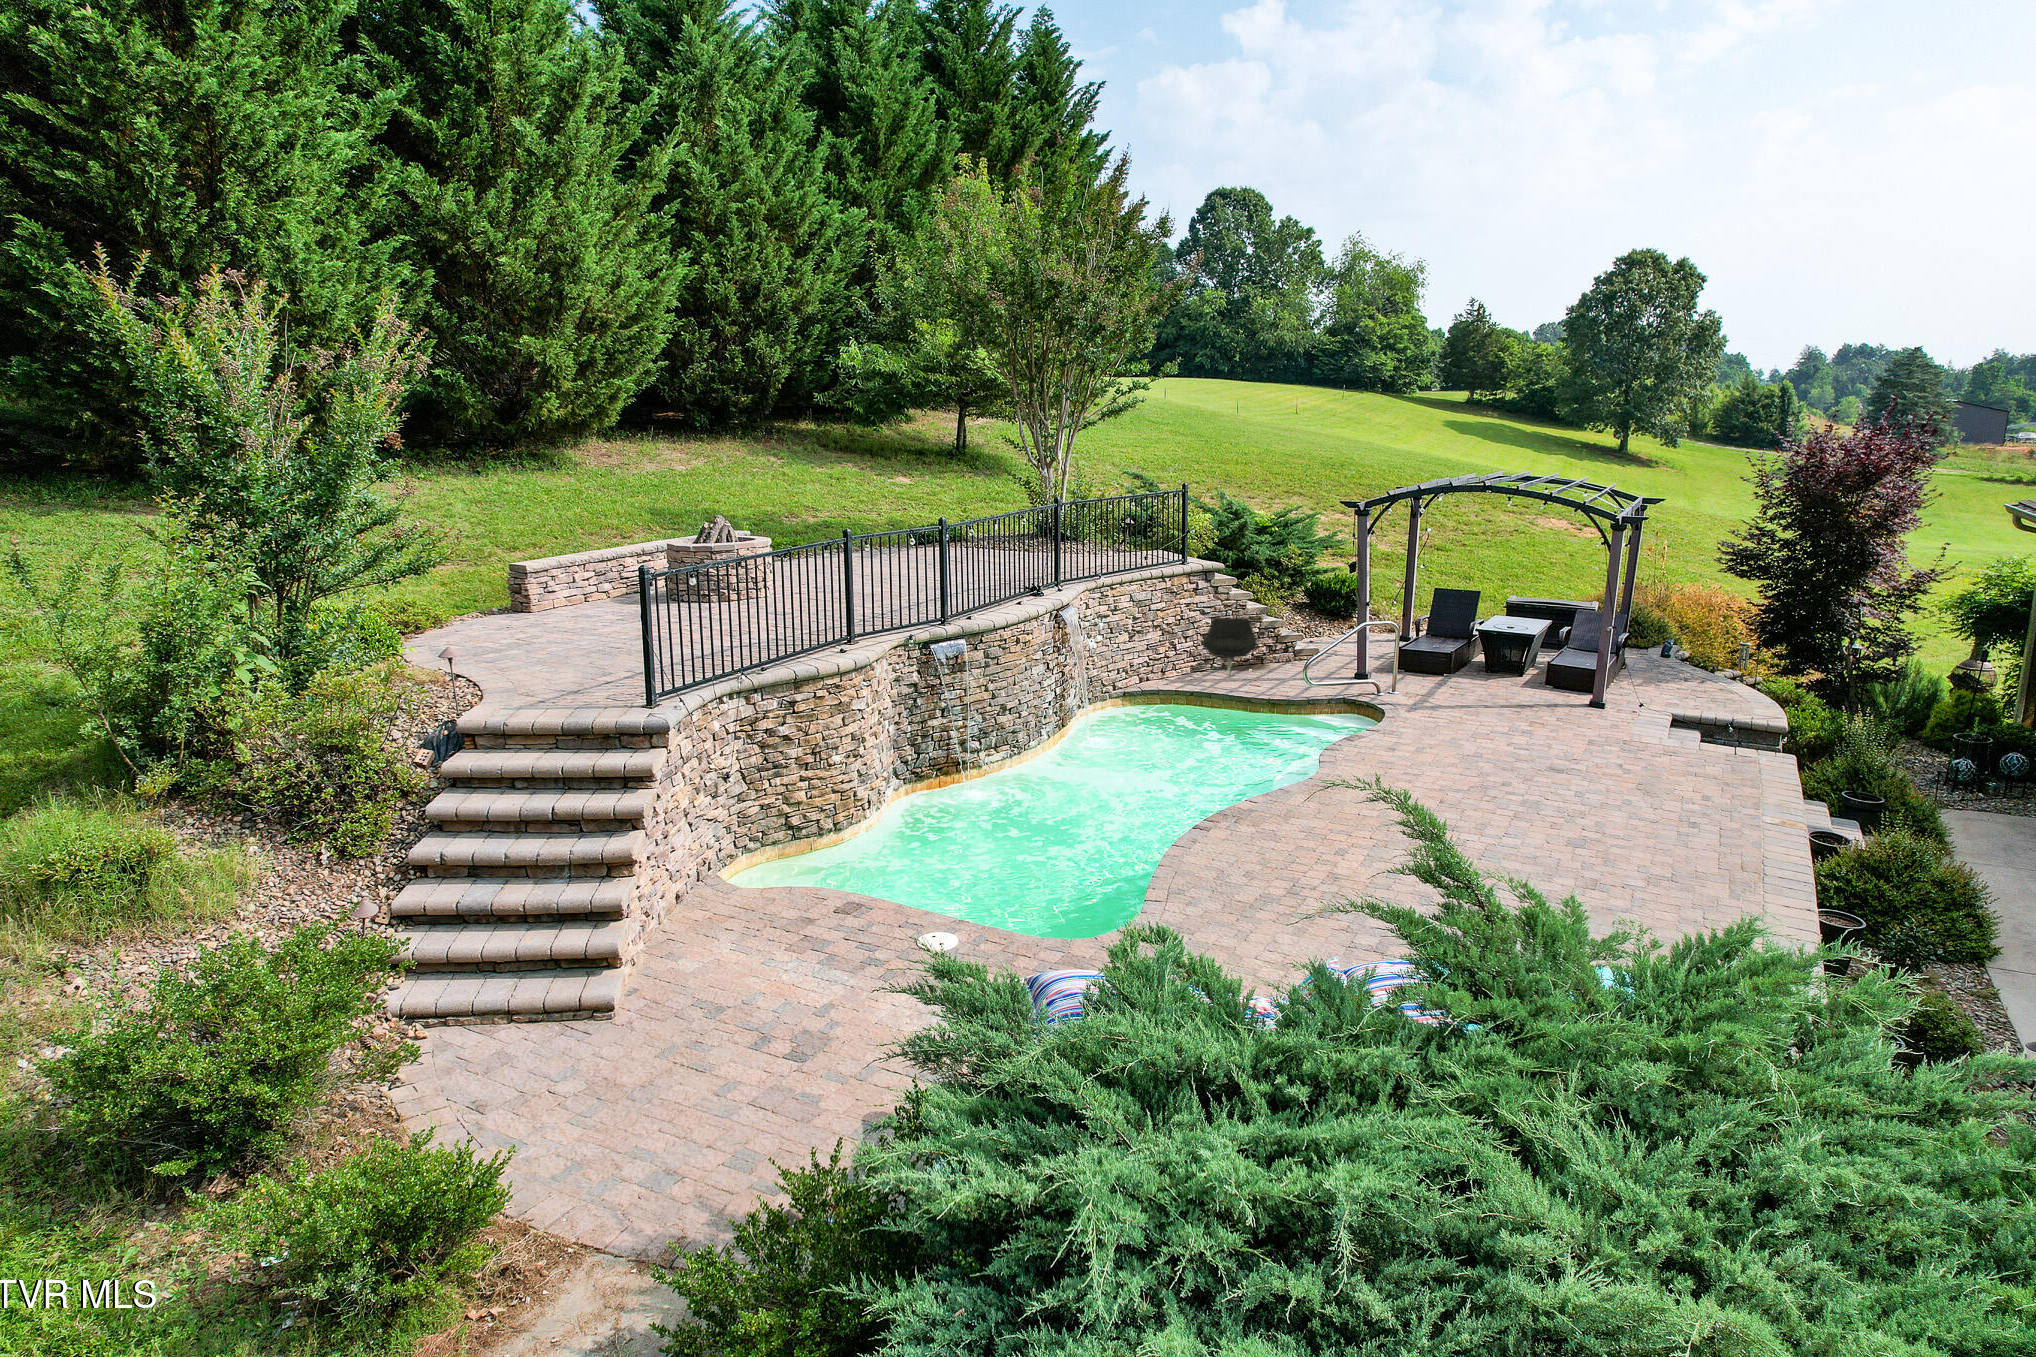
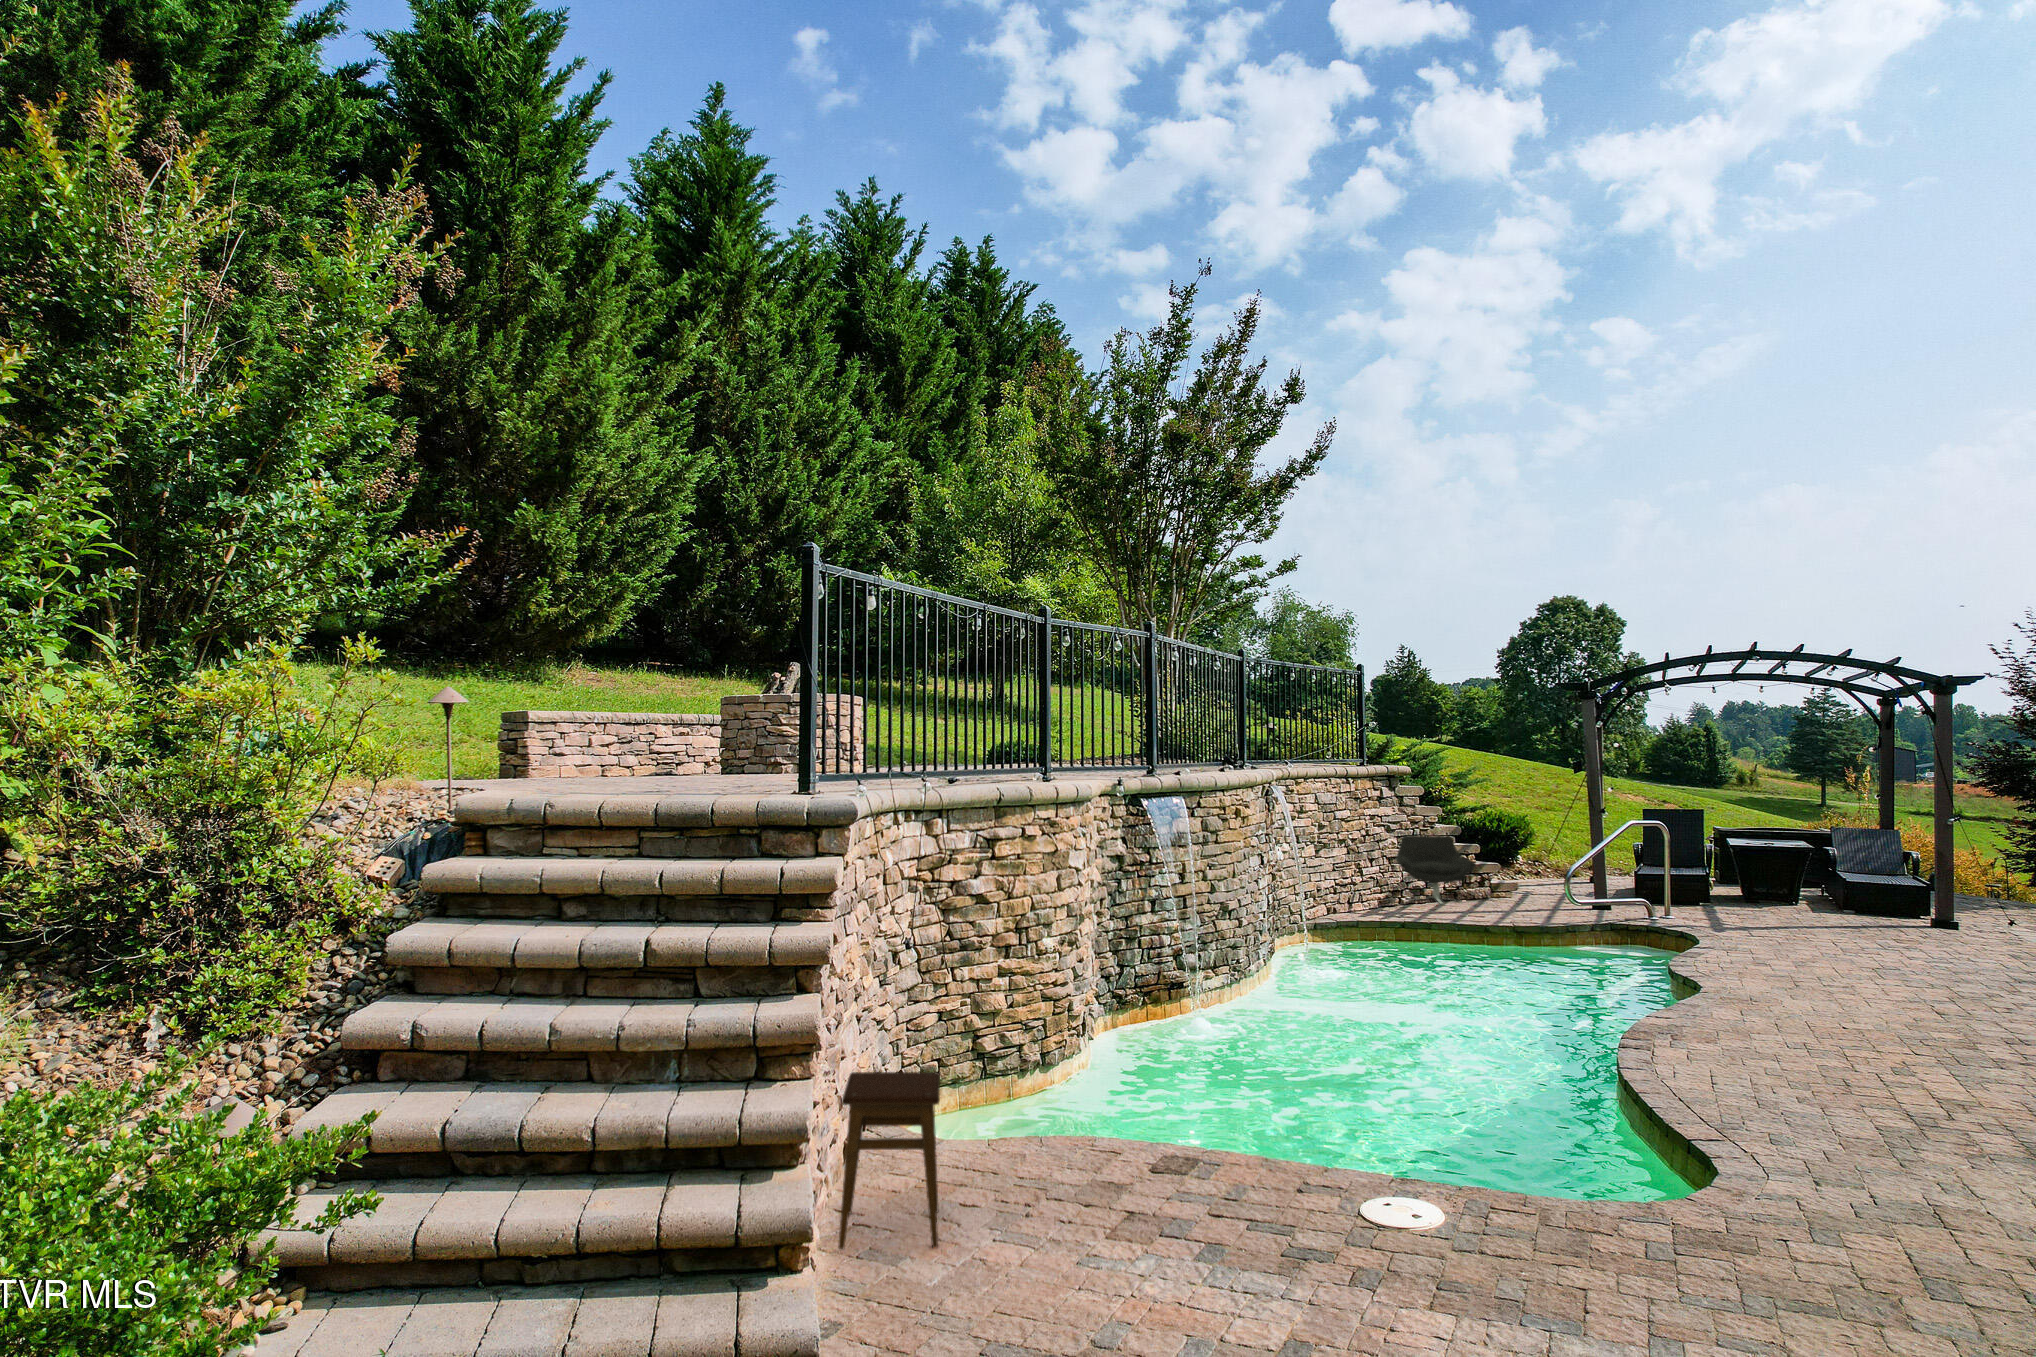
stool: none [639,871,701,952] -> present [838,1072,940,1249]

